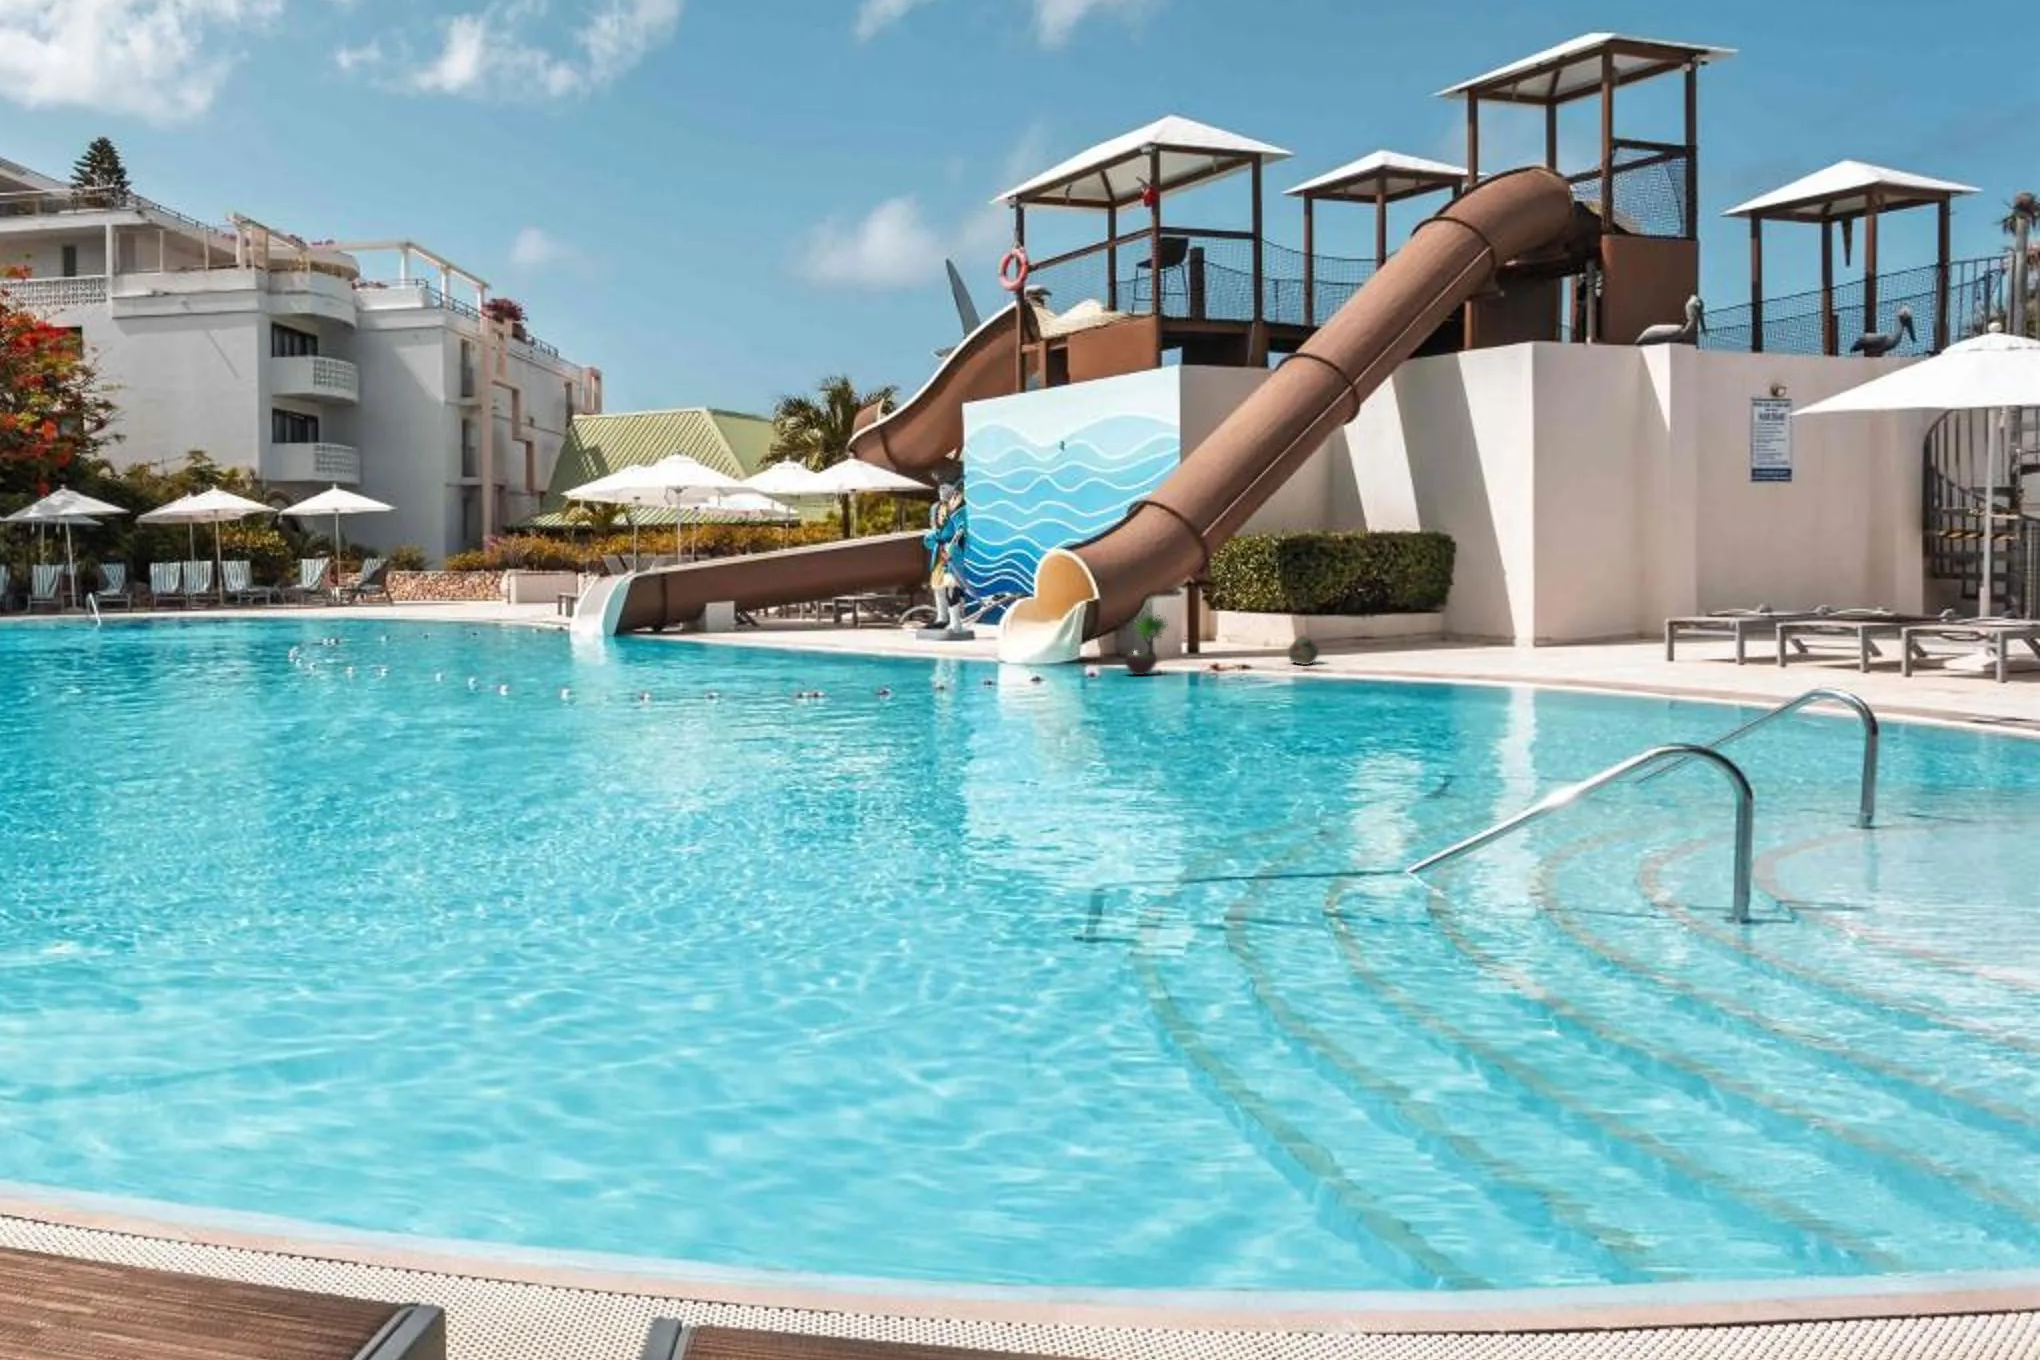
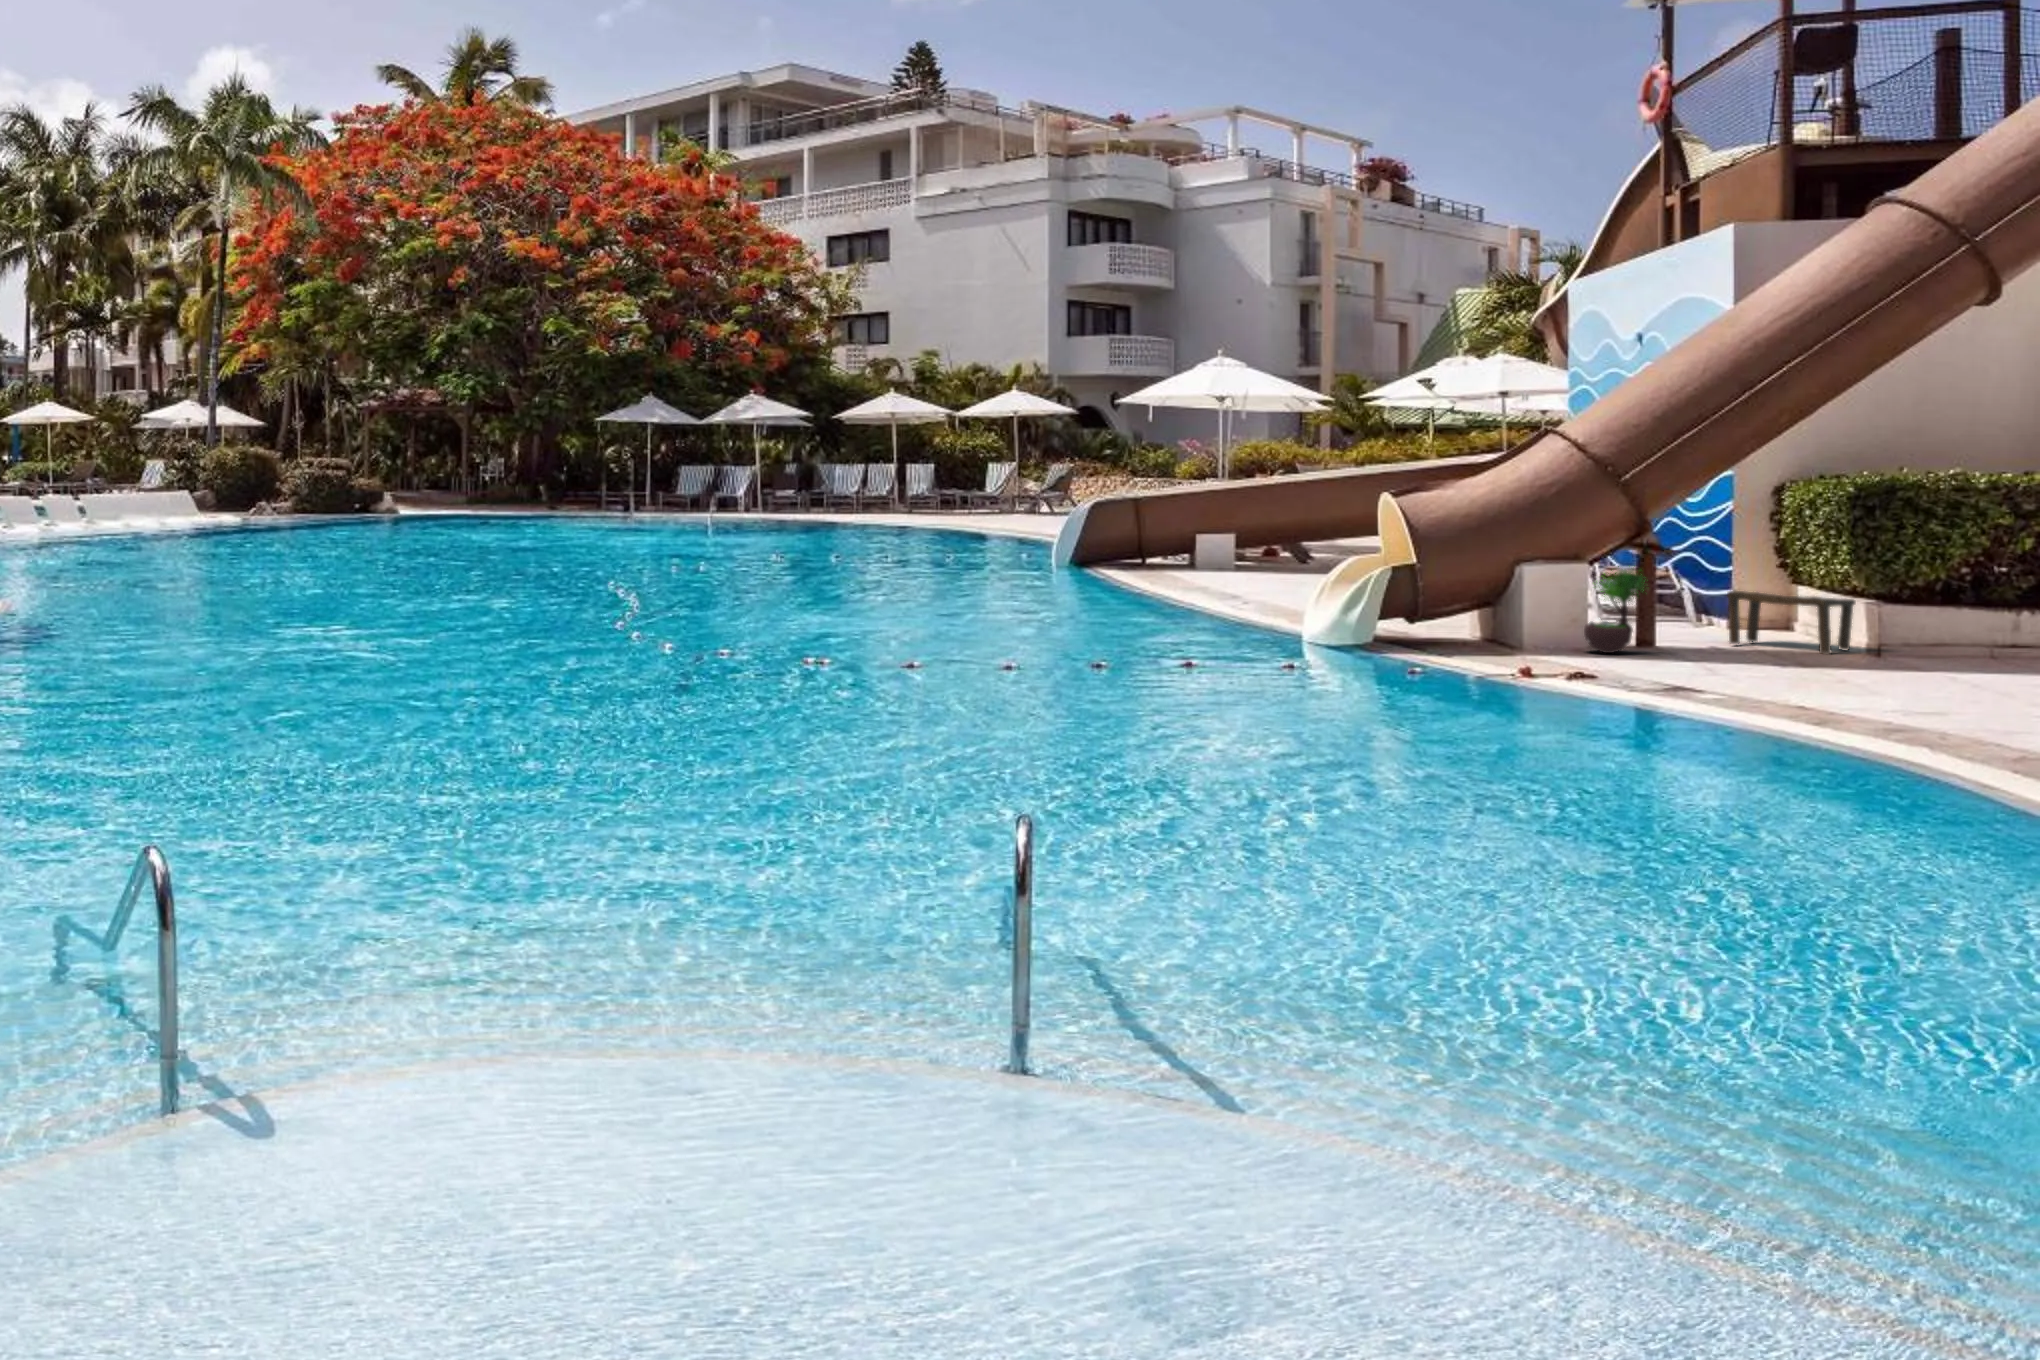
bench: none [1179,629,1254,668] -> present [1727,591,1856,654]
bag: present [1289,636,1319,665] -> none [1917,613,1974,658]

